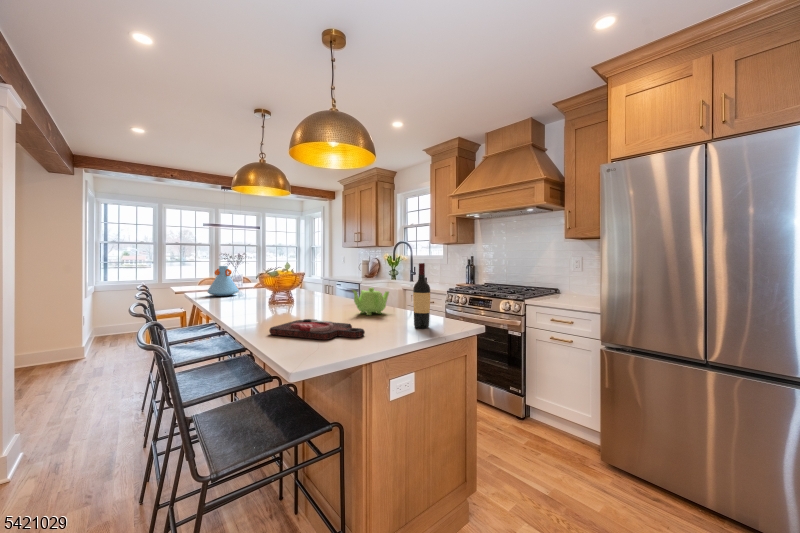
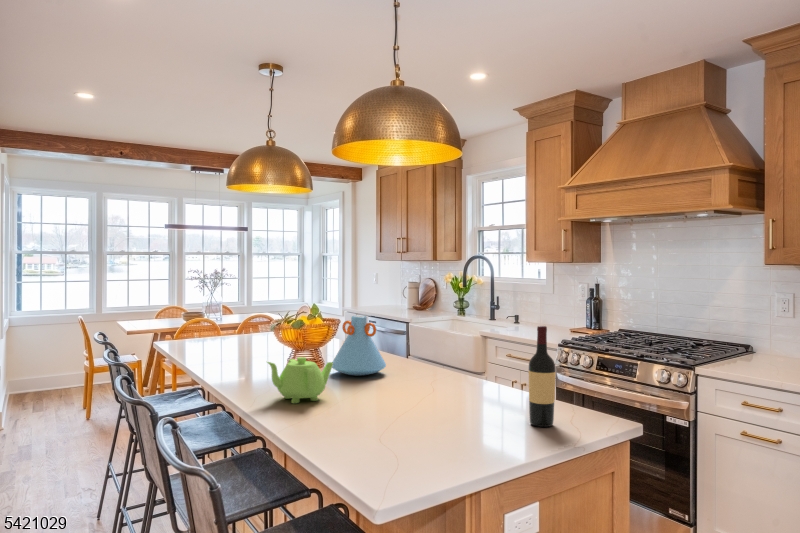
vase: present [207,266,239,296] -> present [332,316,386,376]
teapot: present [353,288,389,315] -> present [267,357,333,403]
cutting board: present [269,319,365,340] -> none [318,407,460,446]

